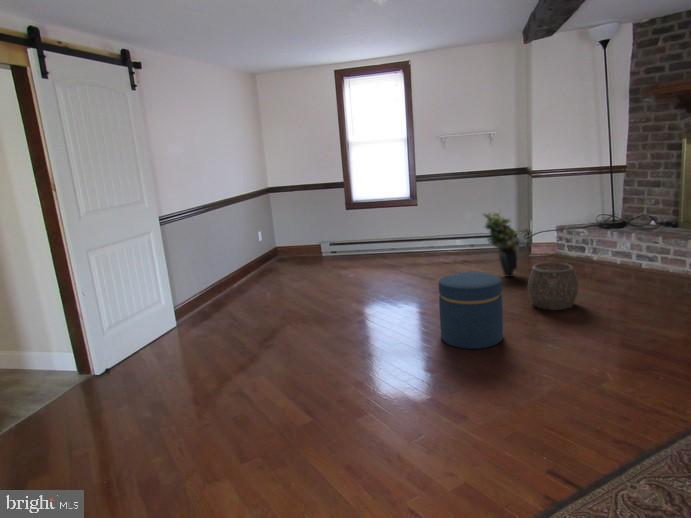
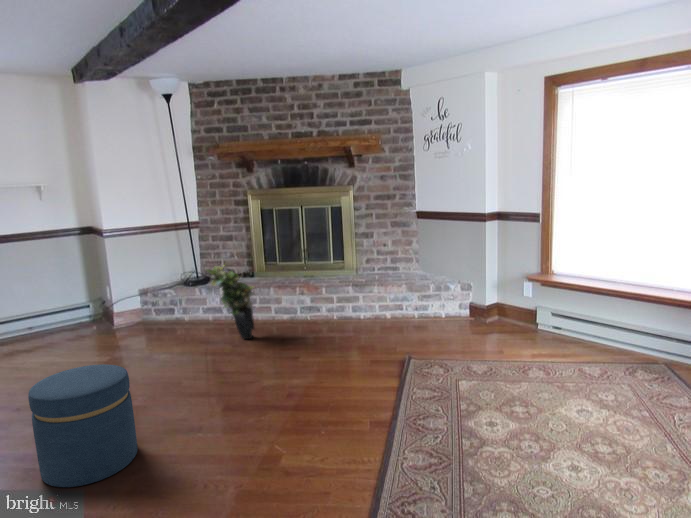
potted plant: present [483,212,520,277] -> present [207,266,255,339]
woven basket: present [528,262,579,310] -> none [140,331,200,391]

